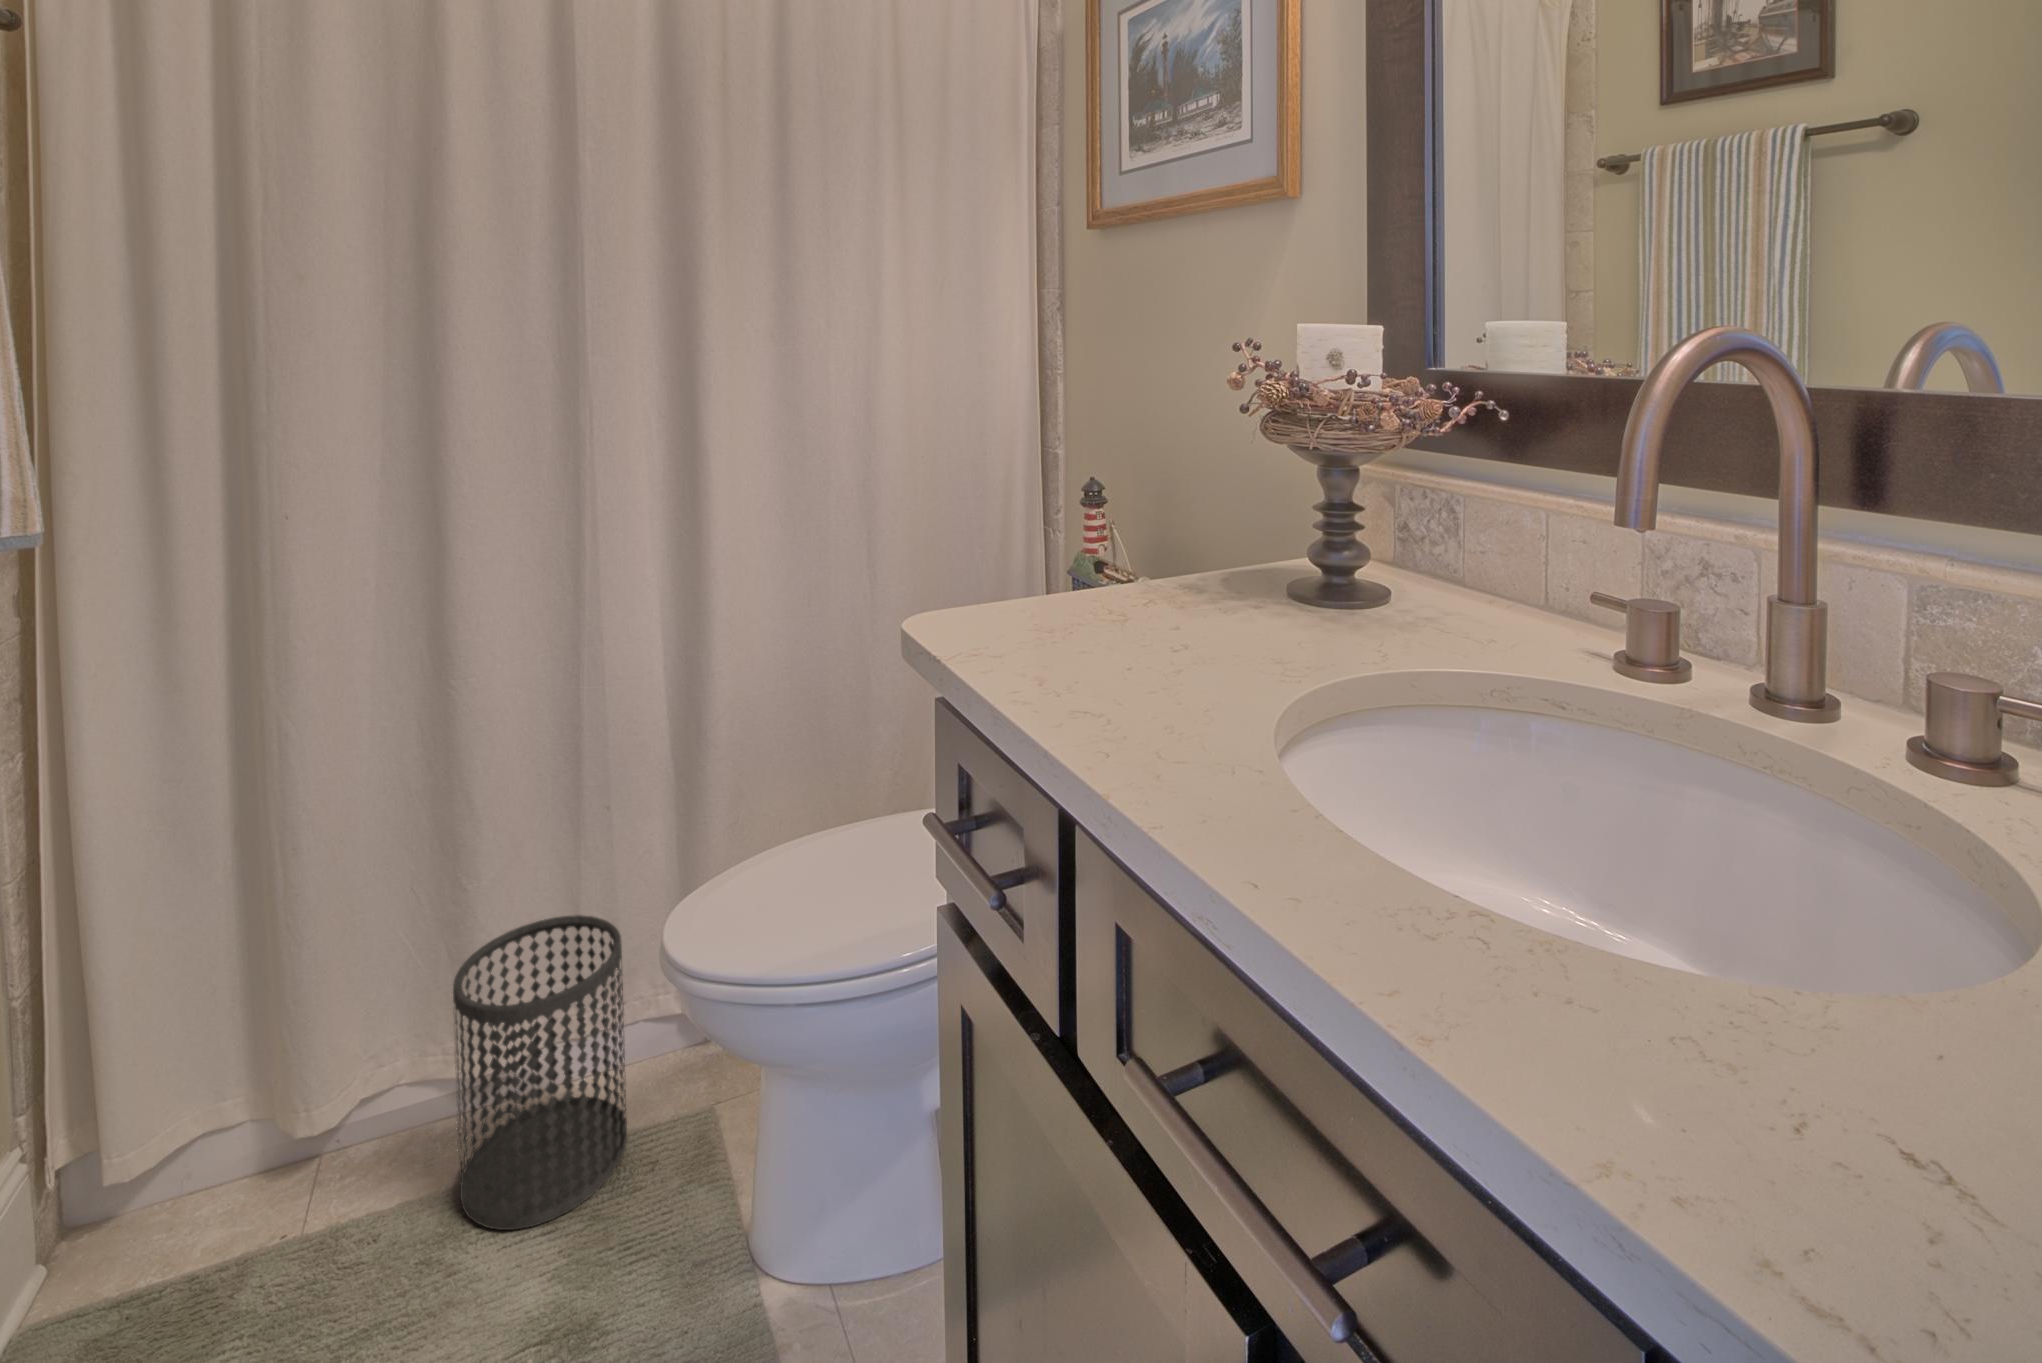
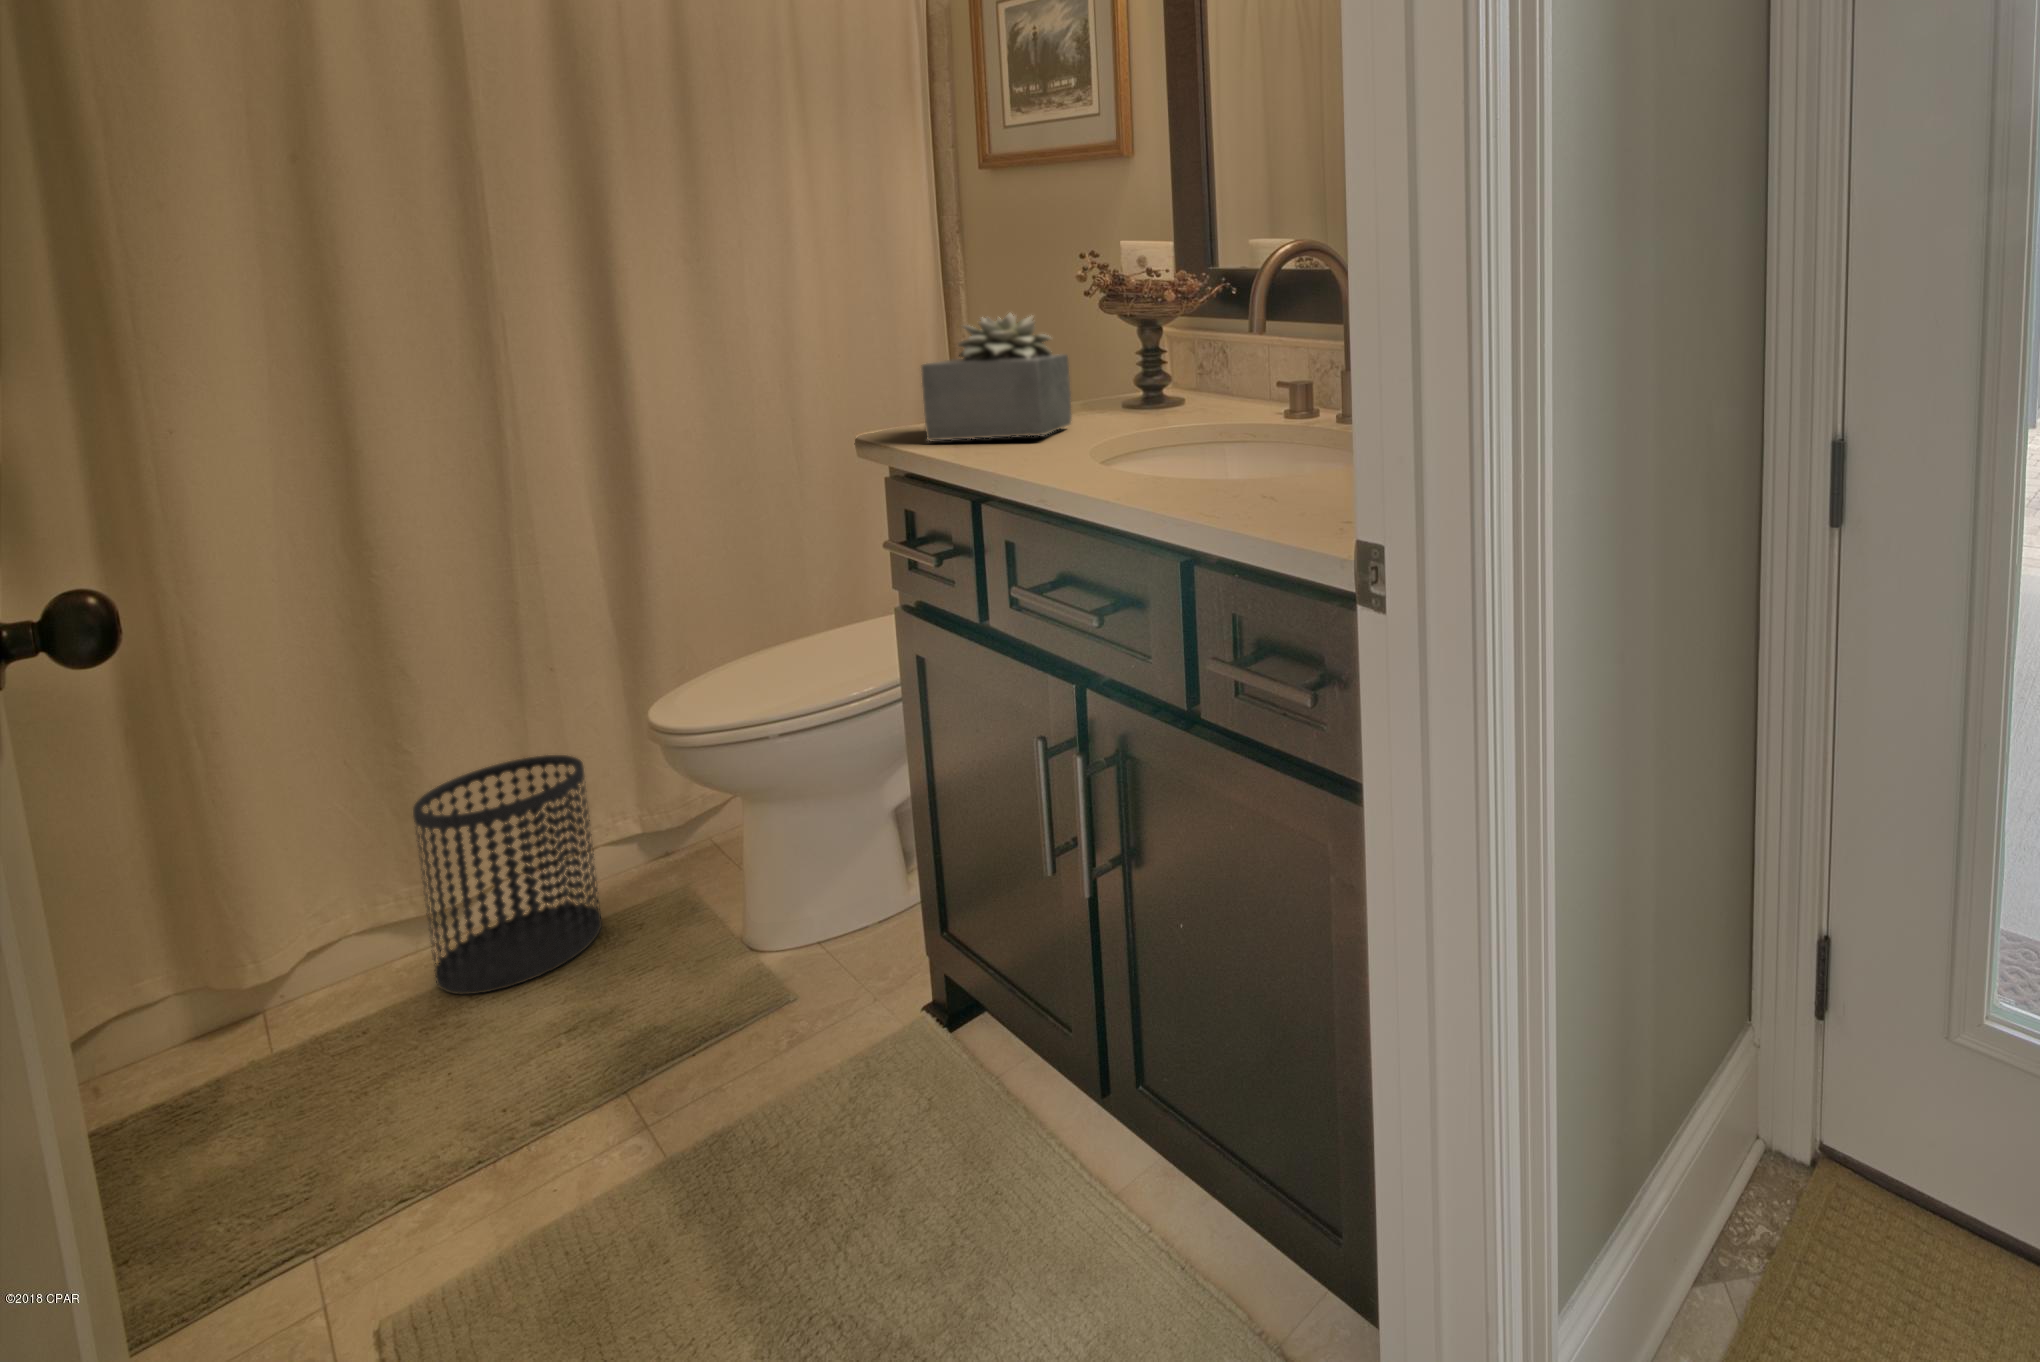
succulent plant: none [1007,442,1229,675] -> present [921,313,1072,441]

